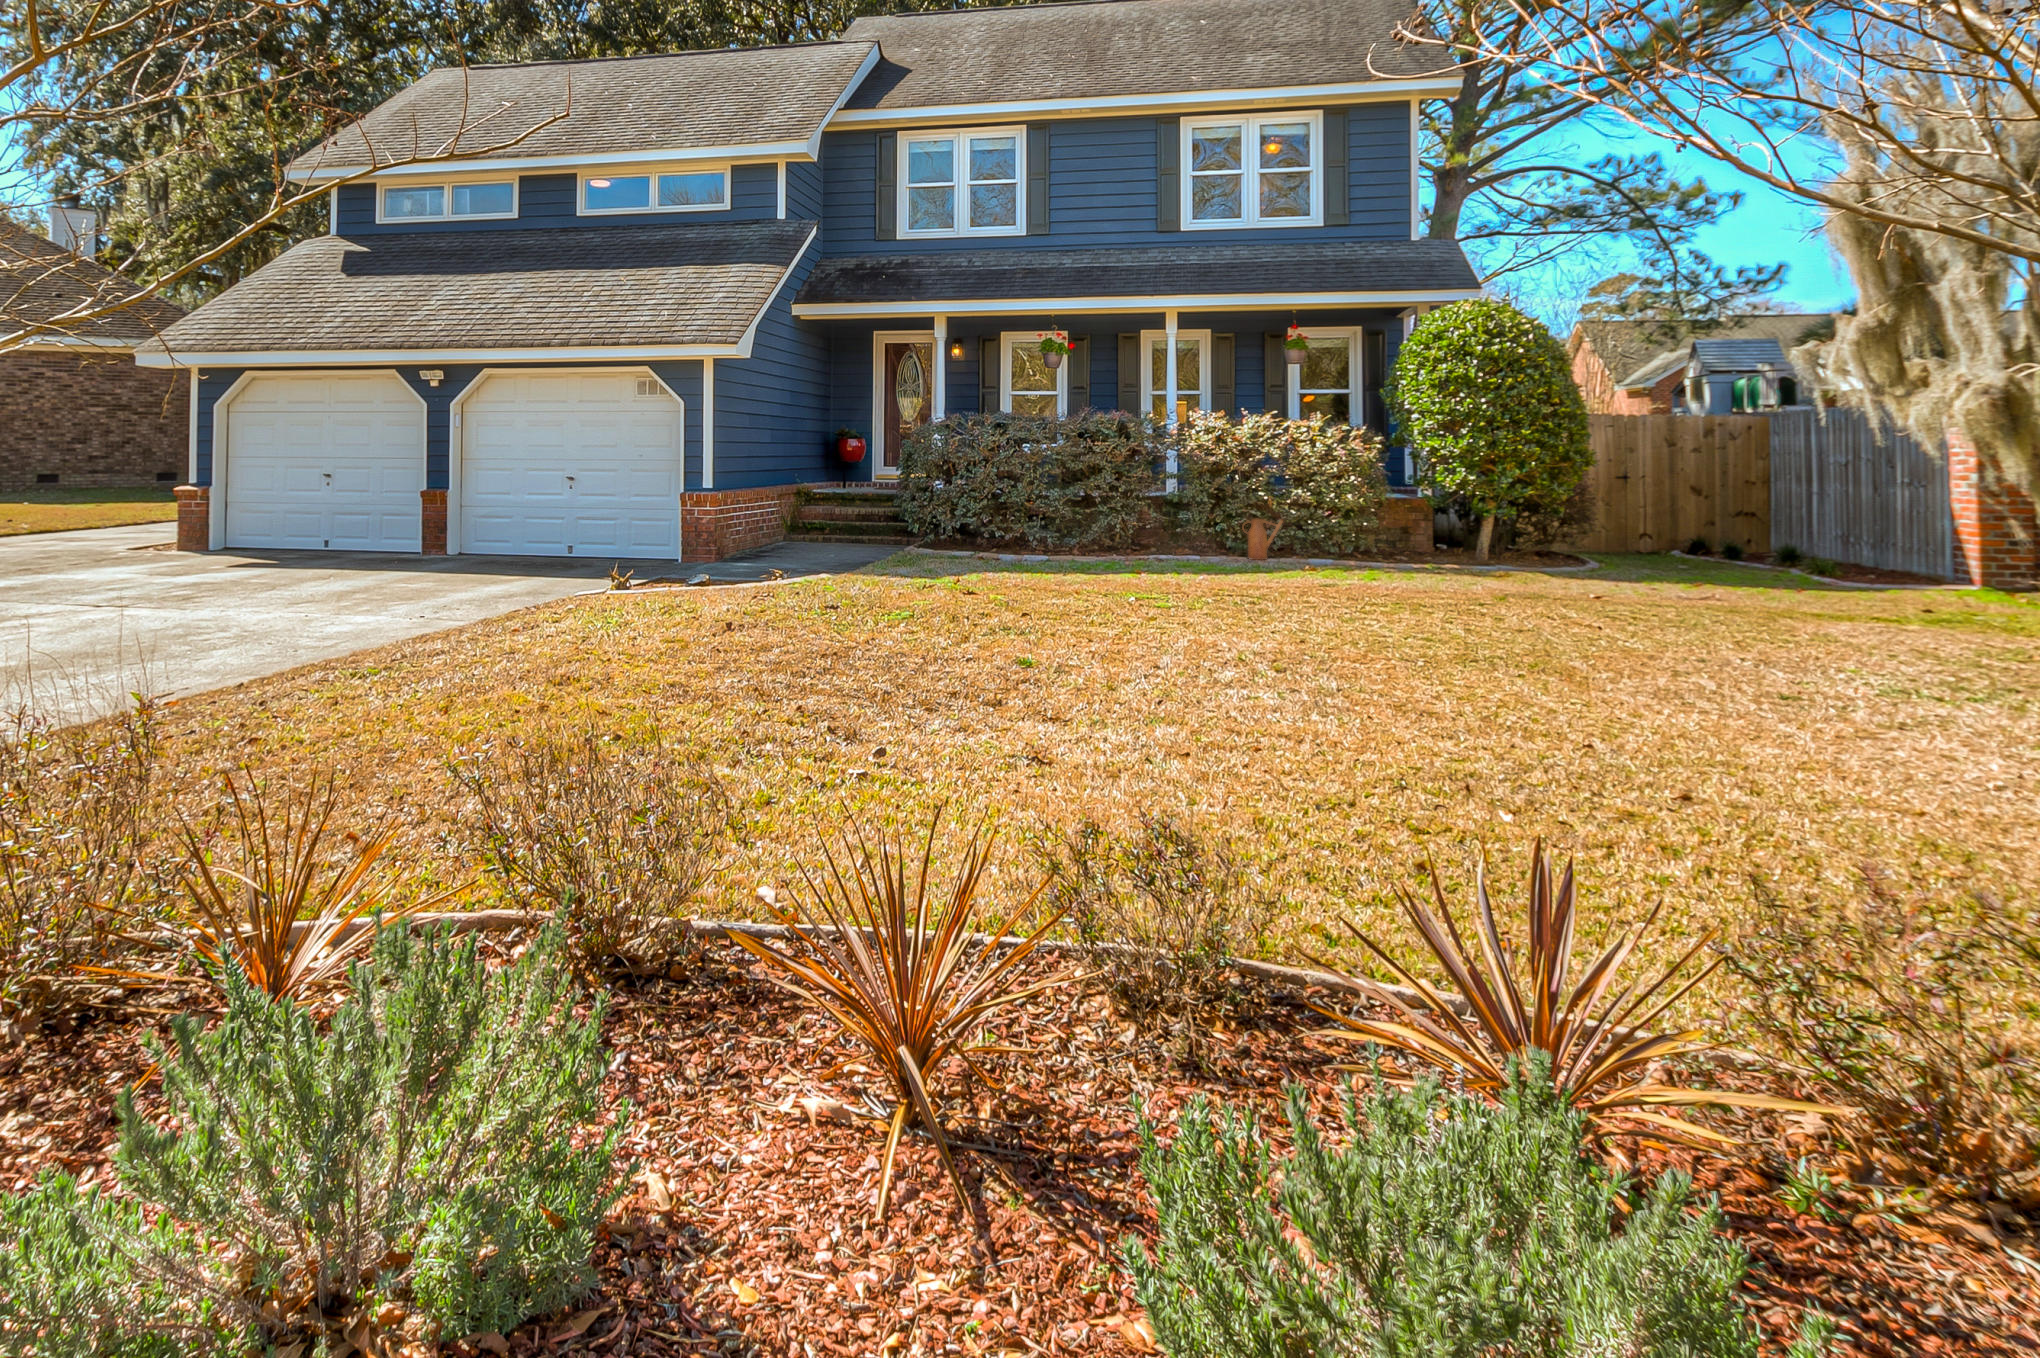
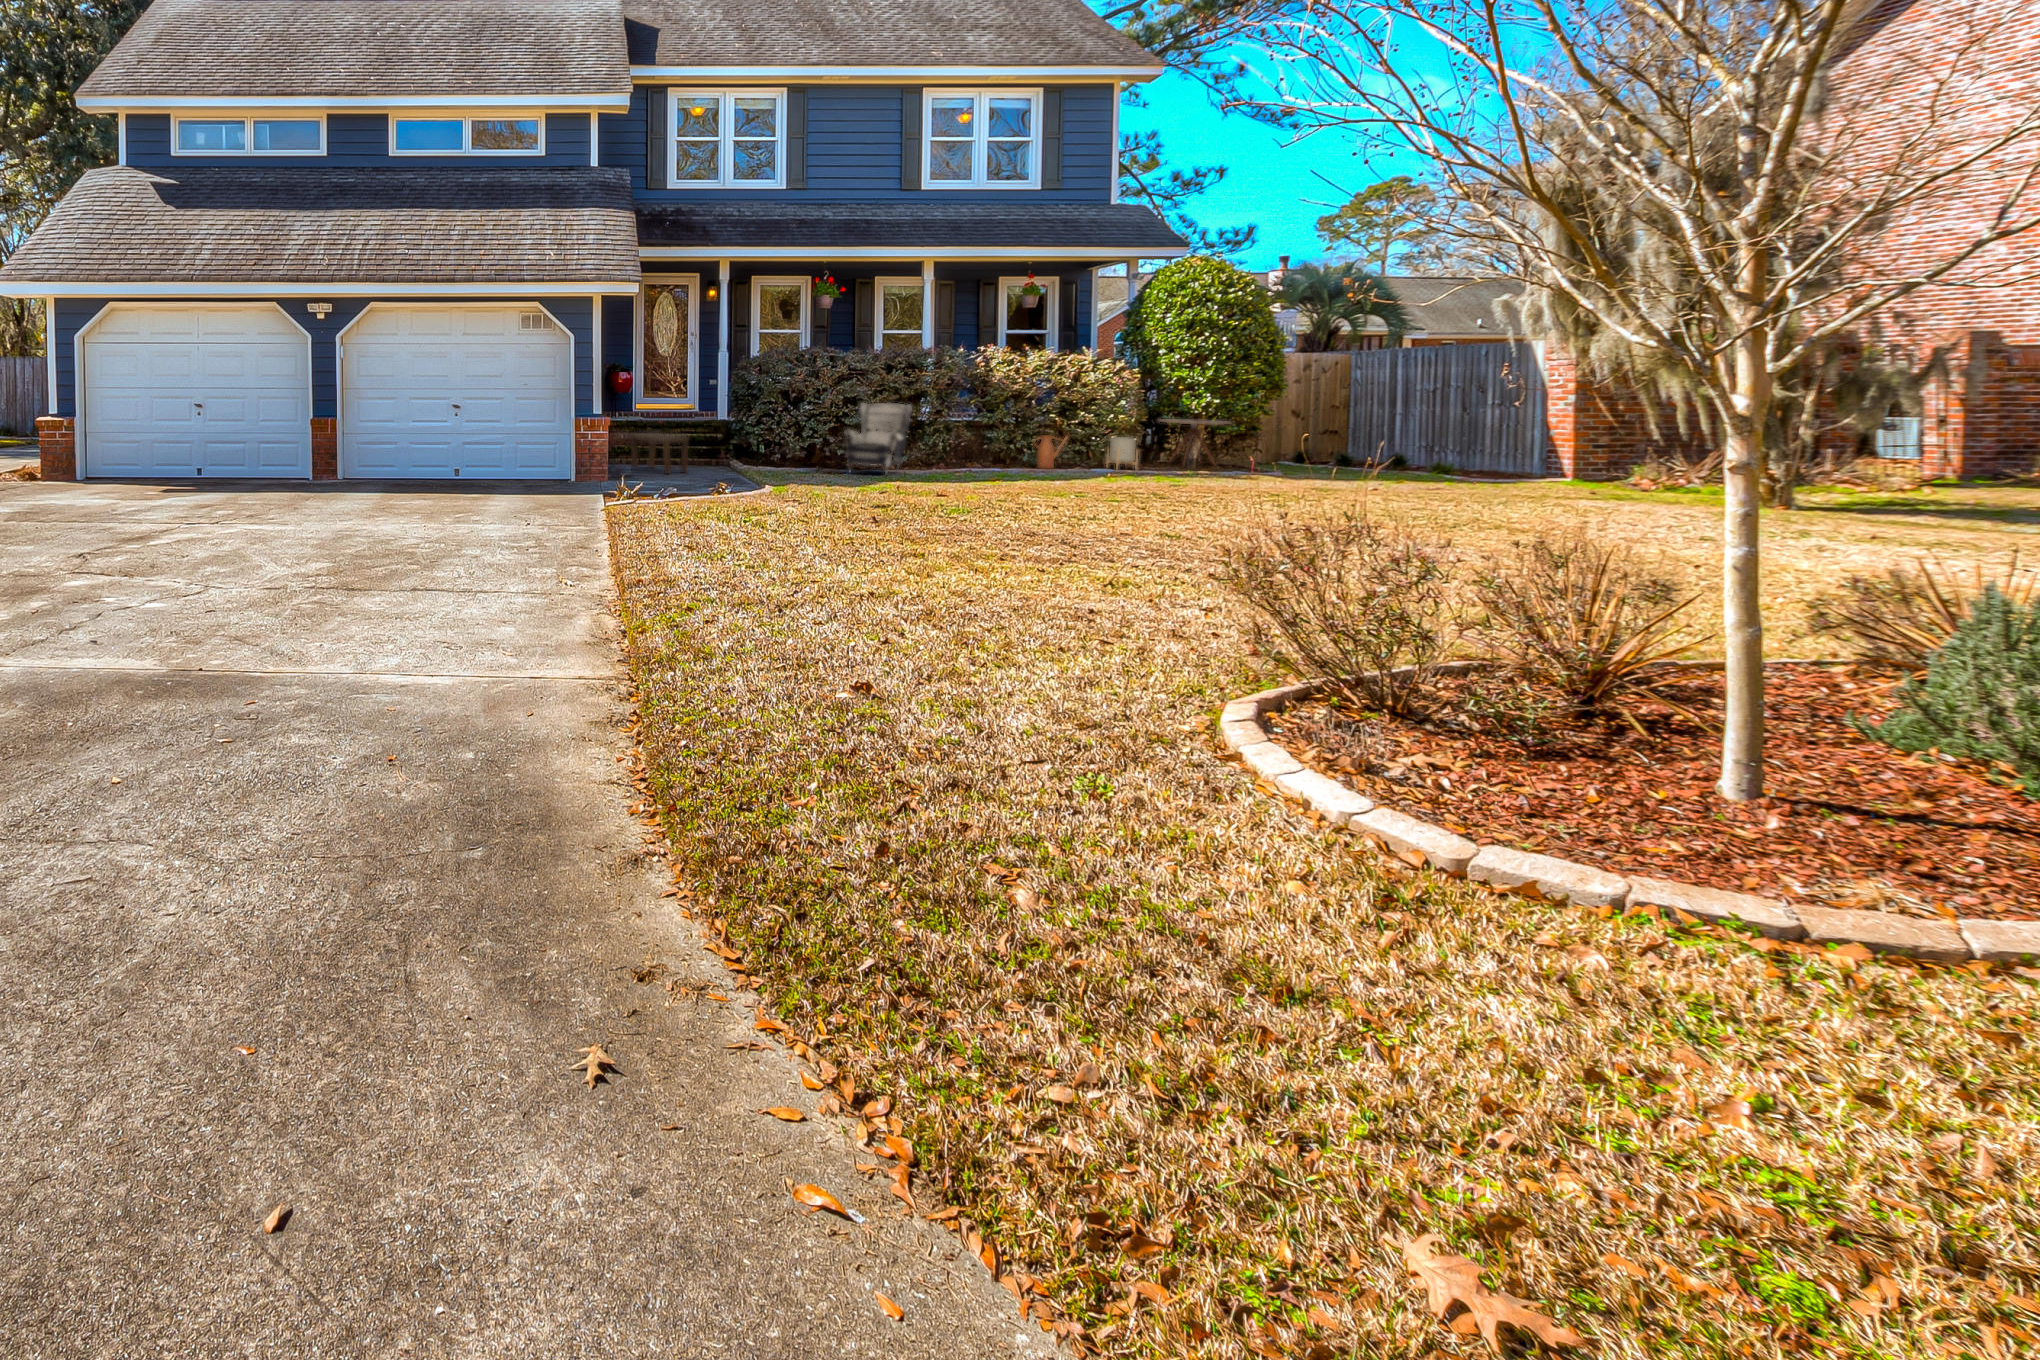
armchair: none [989,477,1073,564] -> present [844,402,912,474]
round table: none [1422,501,1511,562] -> present [1160,419,1229,465]
bench: none [768,509,814,556] -> present [631,433,689,474]
planter: none [1336,522,1368,564] -> present [1107,437,1137,466]

